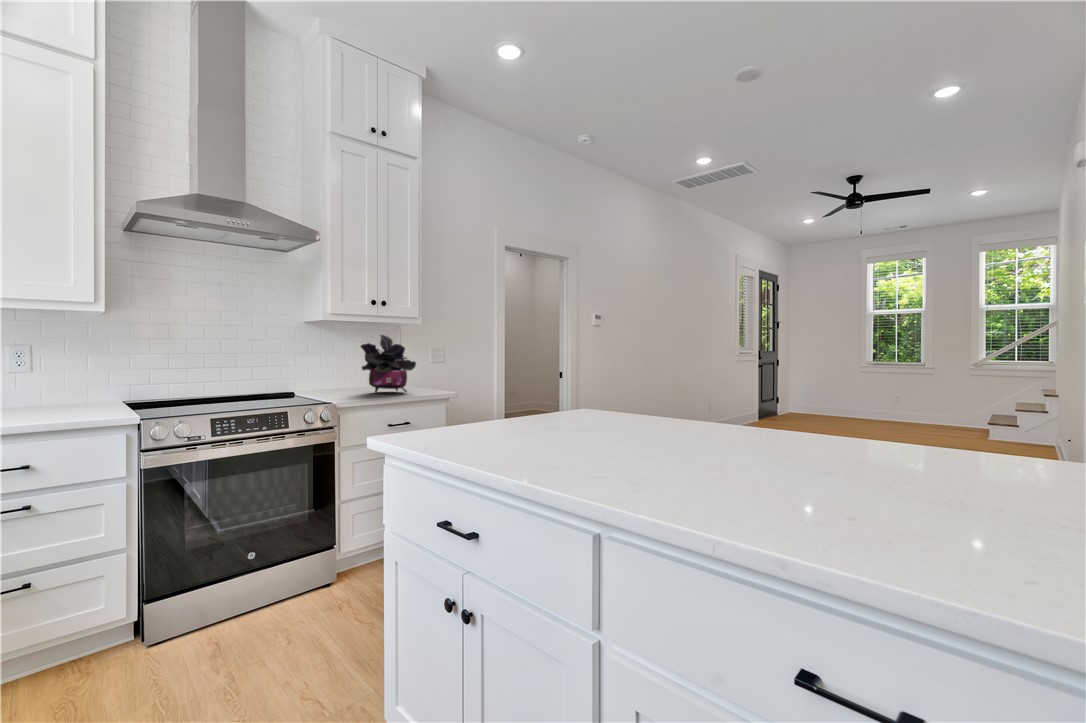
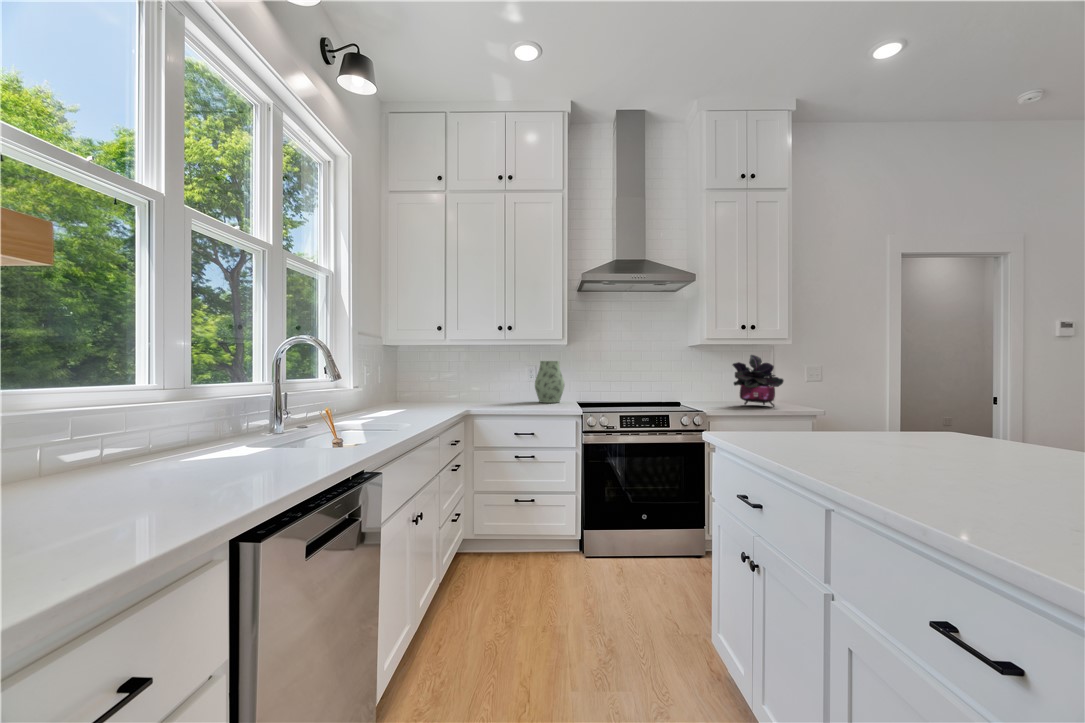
vase: none [32,338,100,407] -> present [535,361,564,403]

